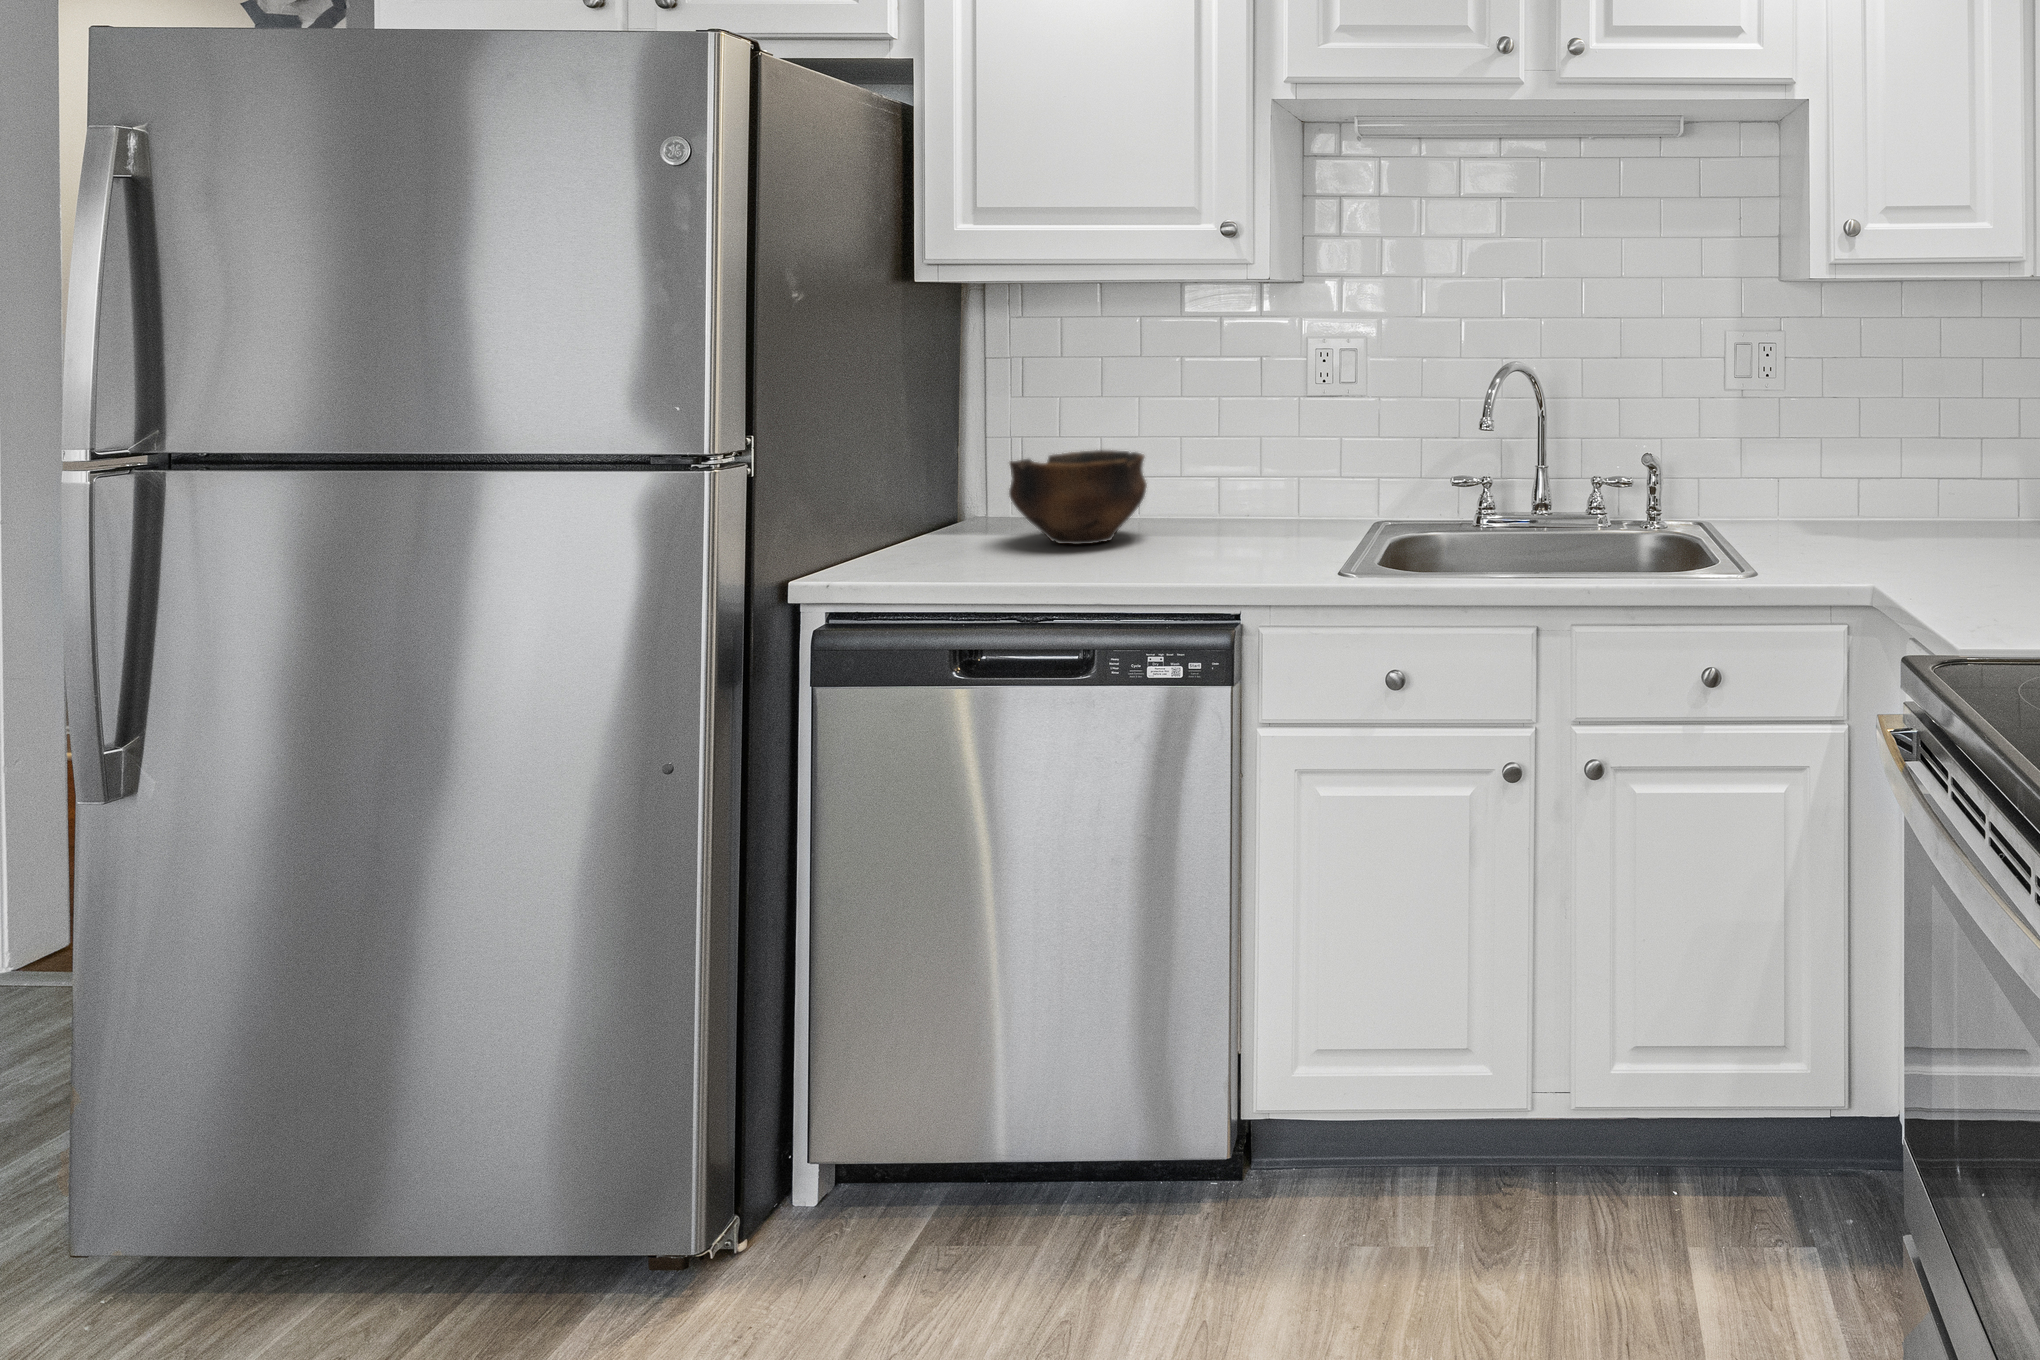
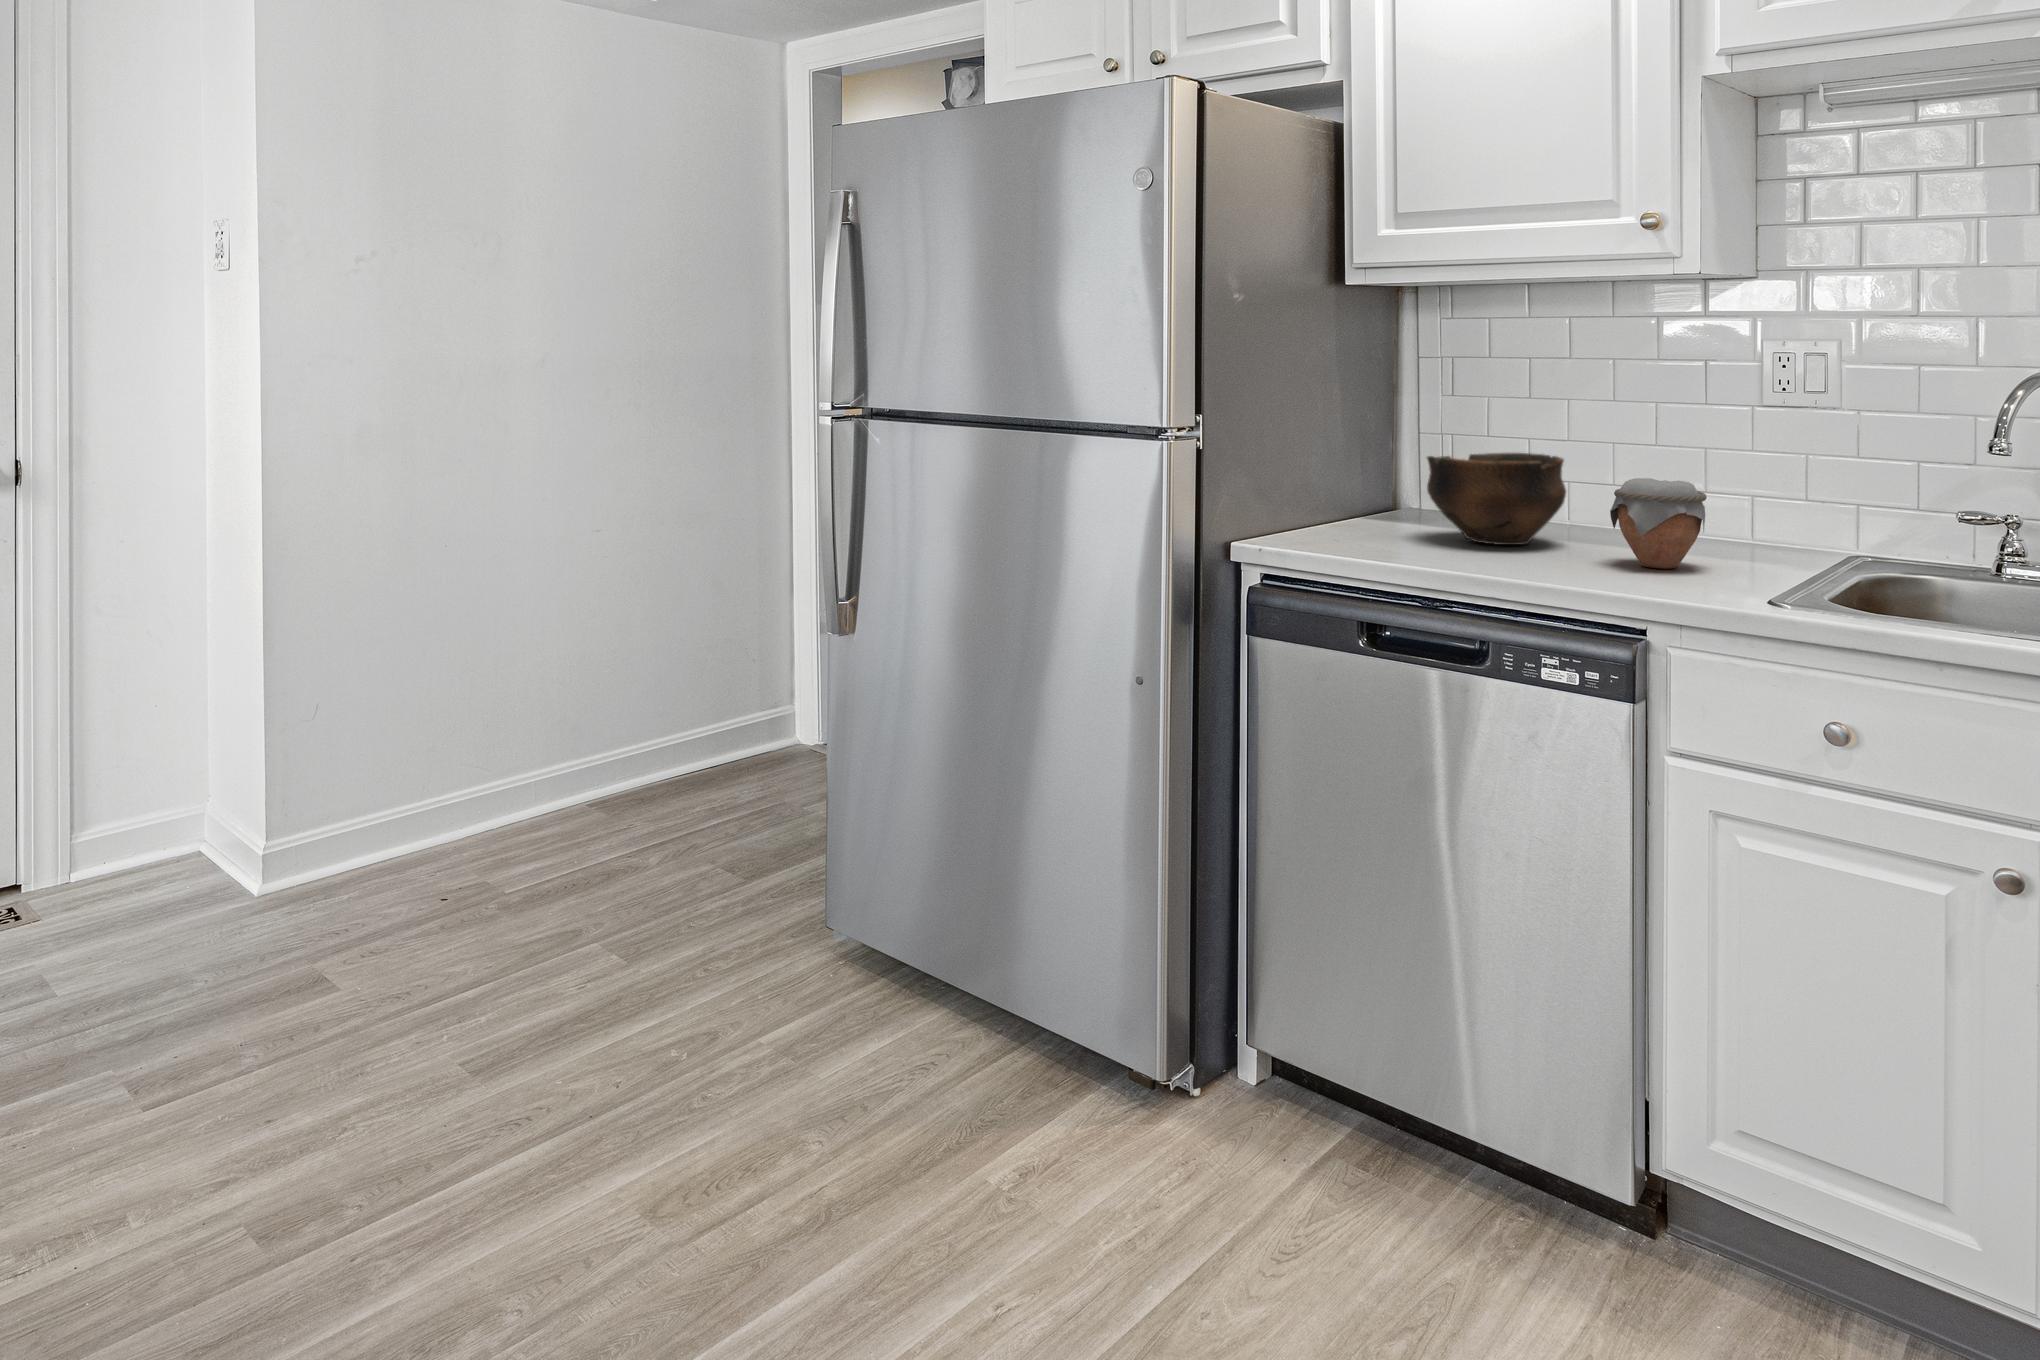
jar: none [1195,469,1276,551] -> present [1610,478,1707,569]

